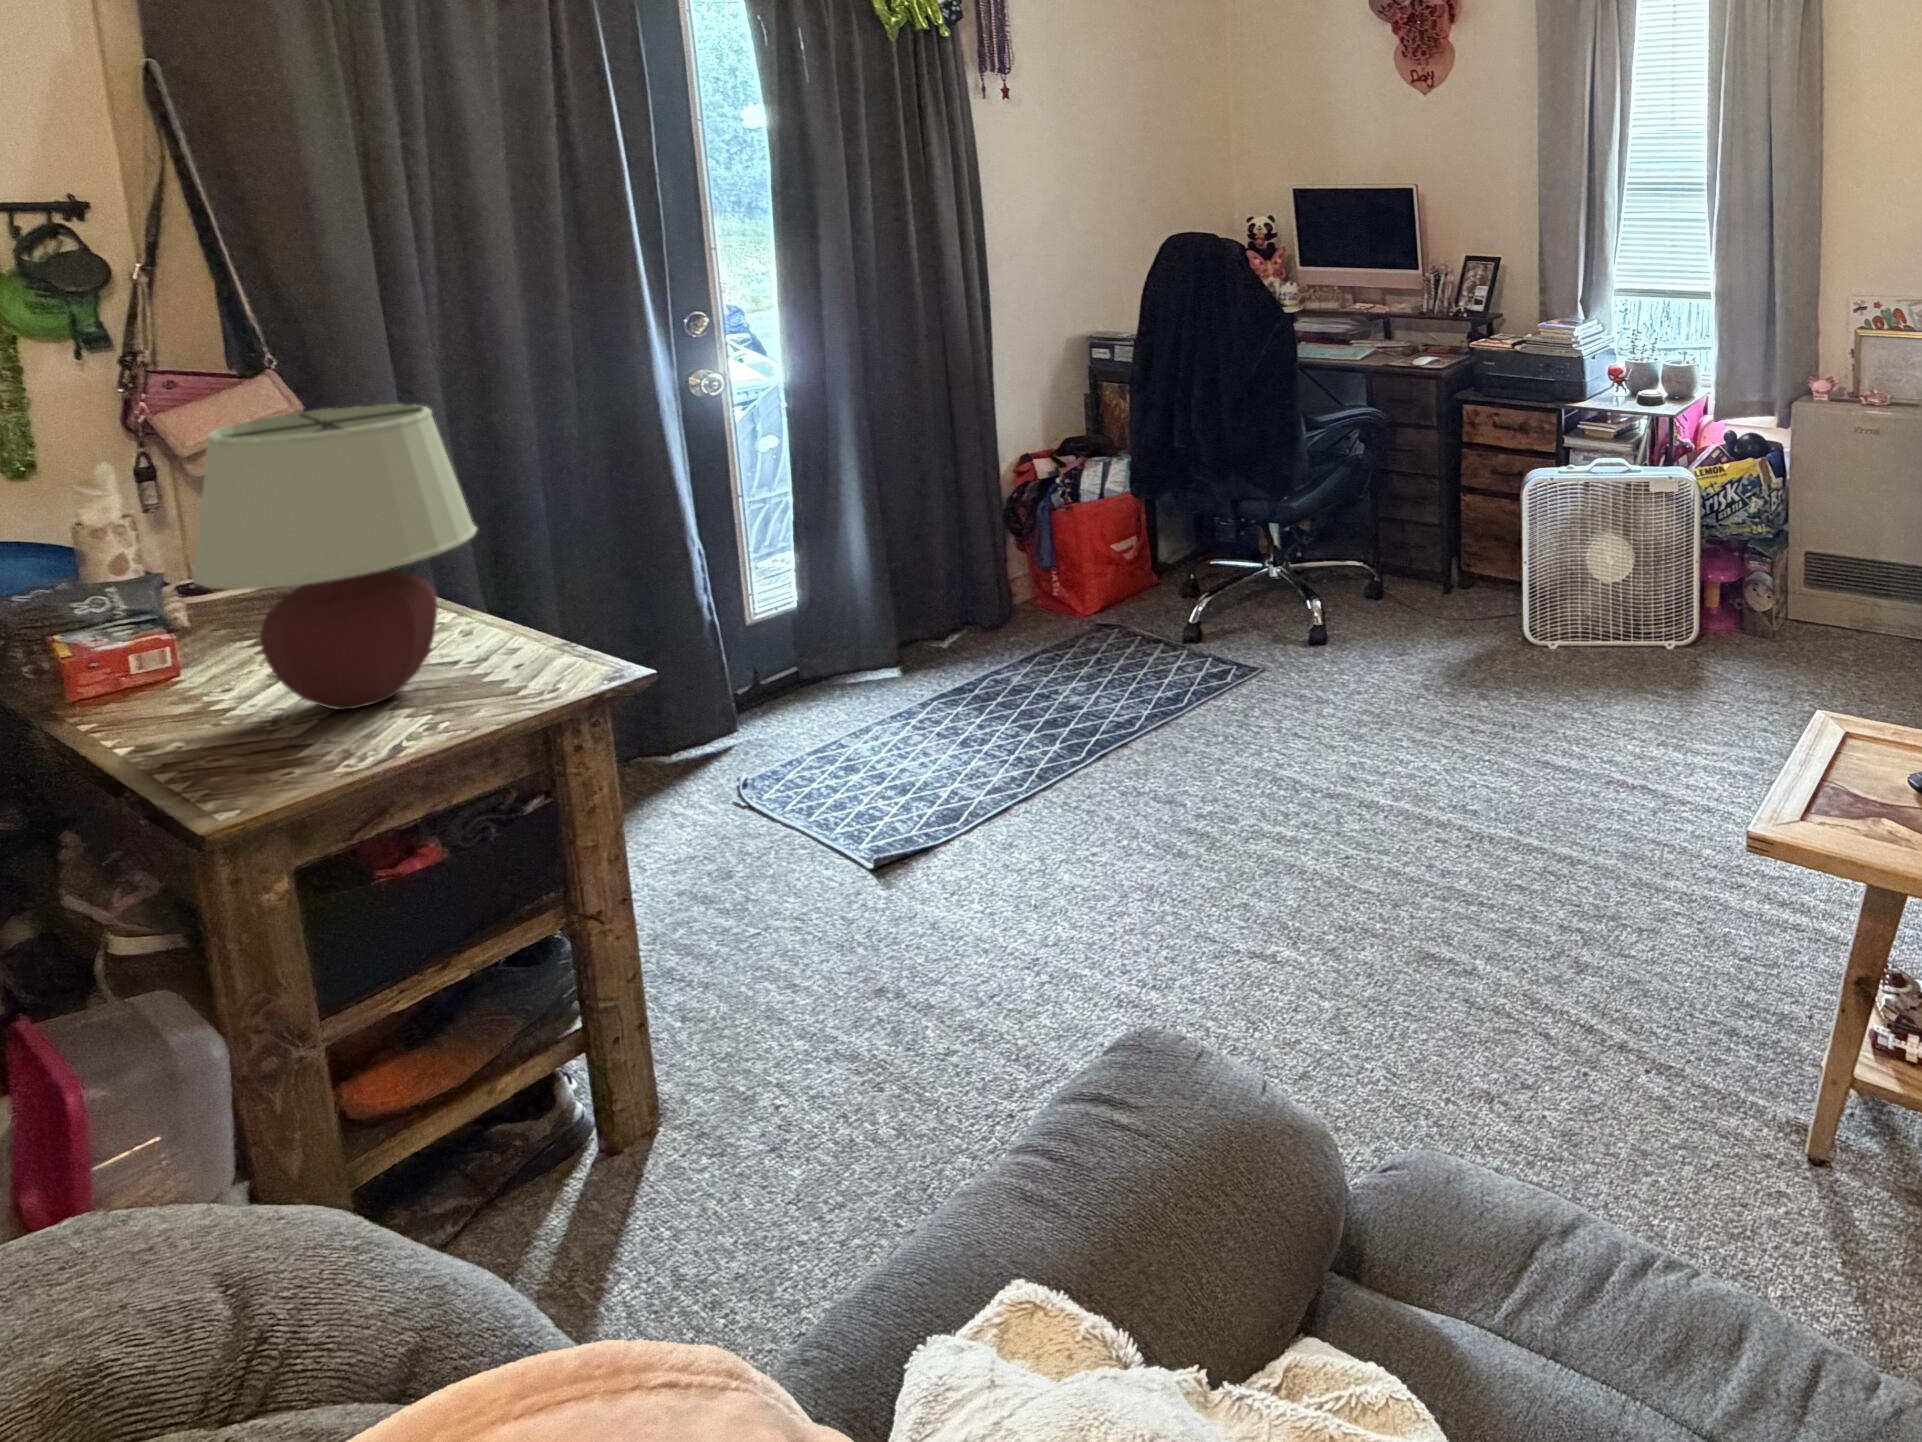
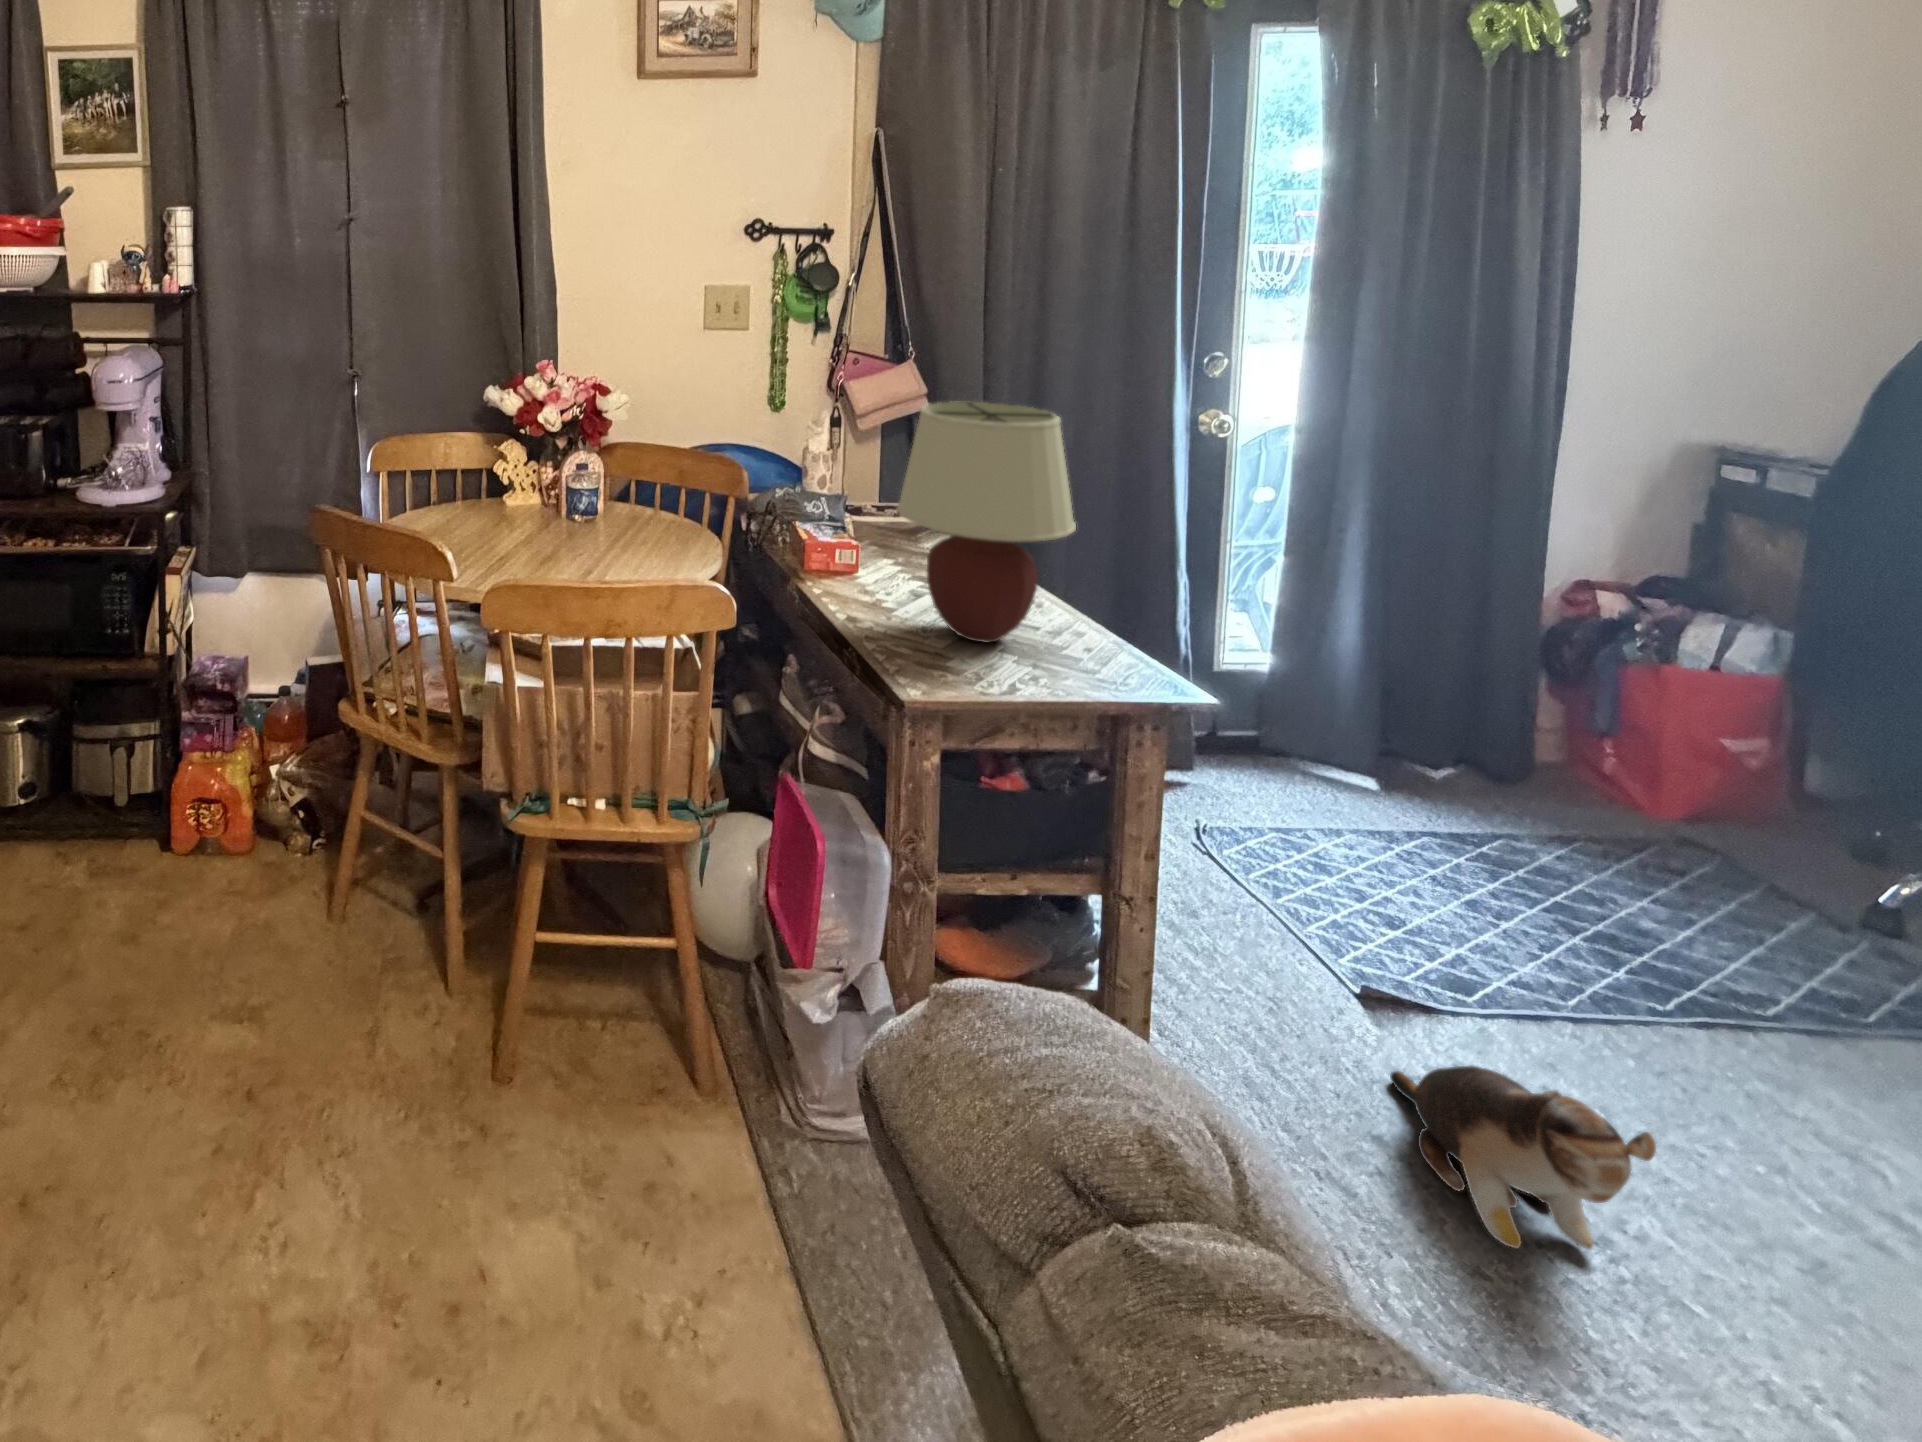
plush toy: none [892,861,1038,1010] -> present [1390,1066,1656,1249]

